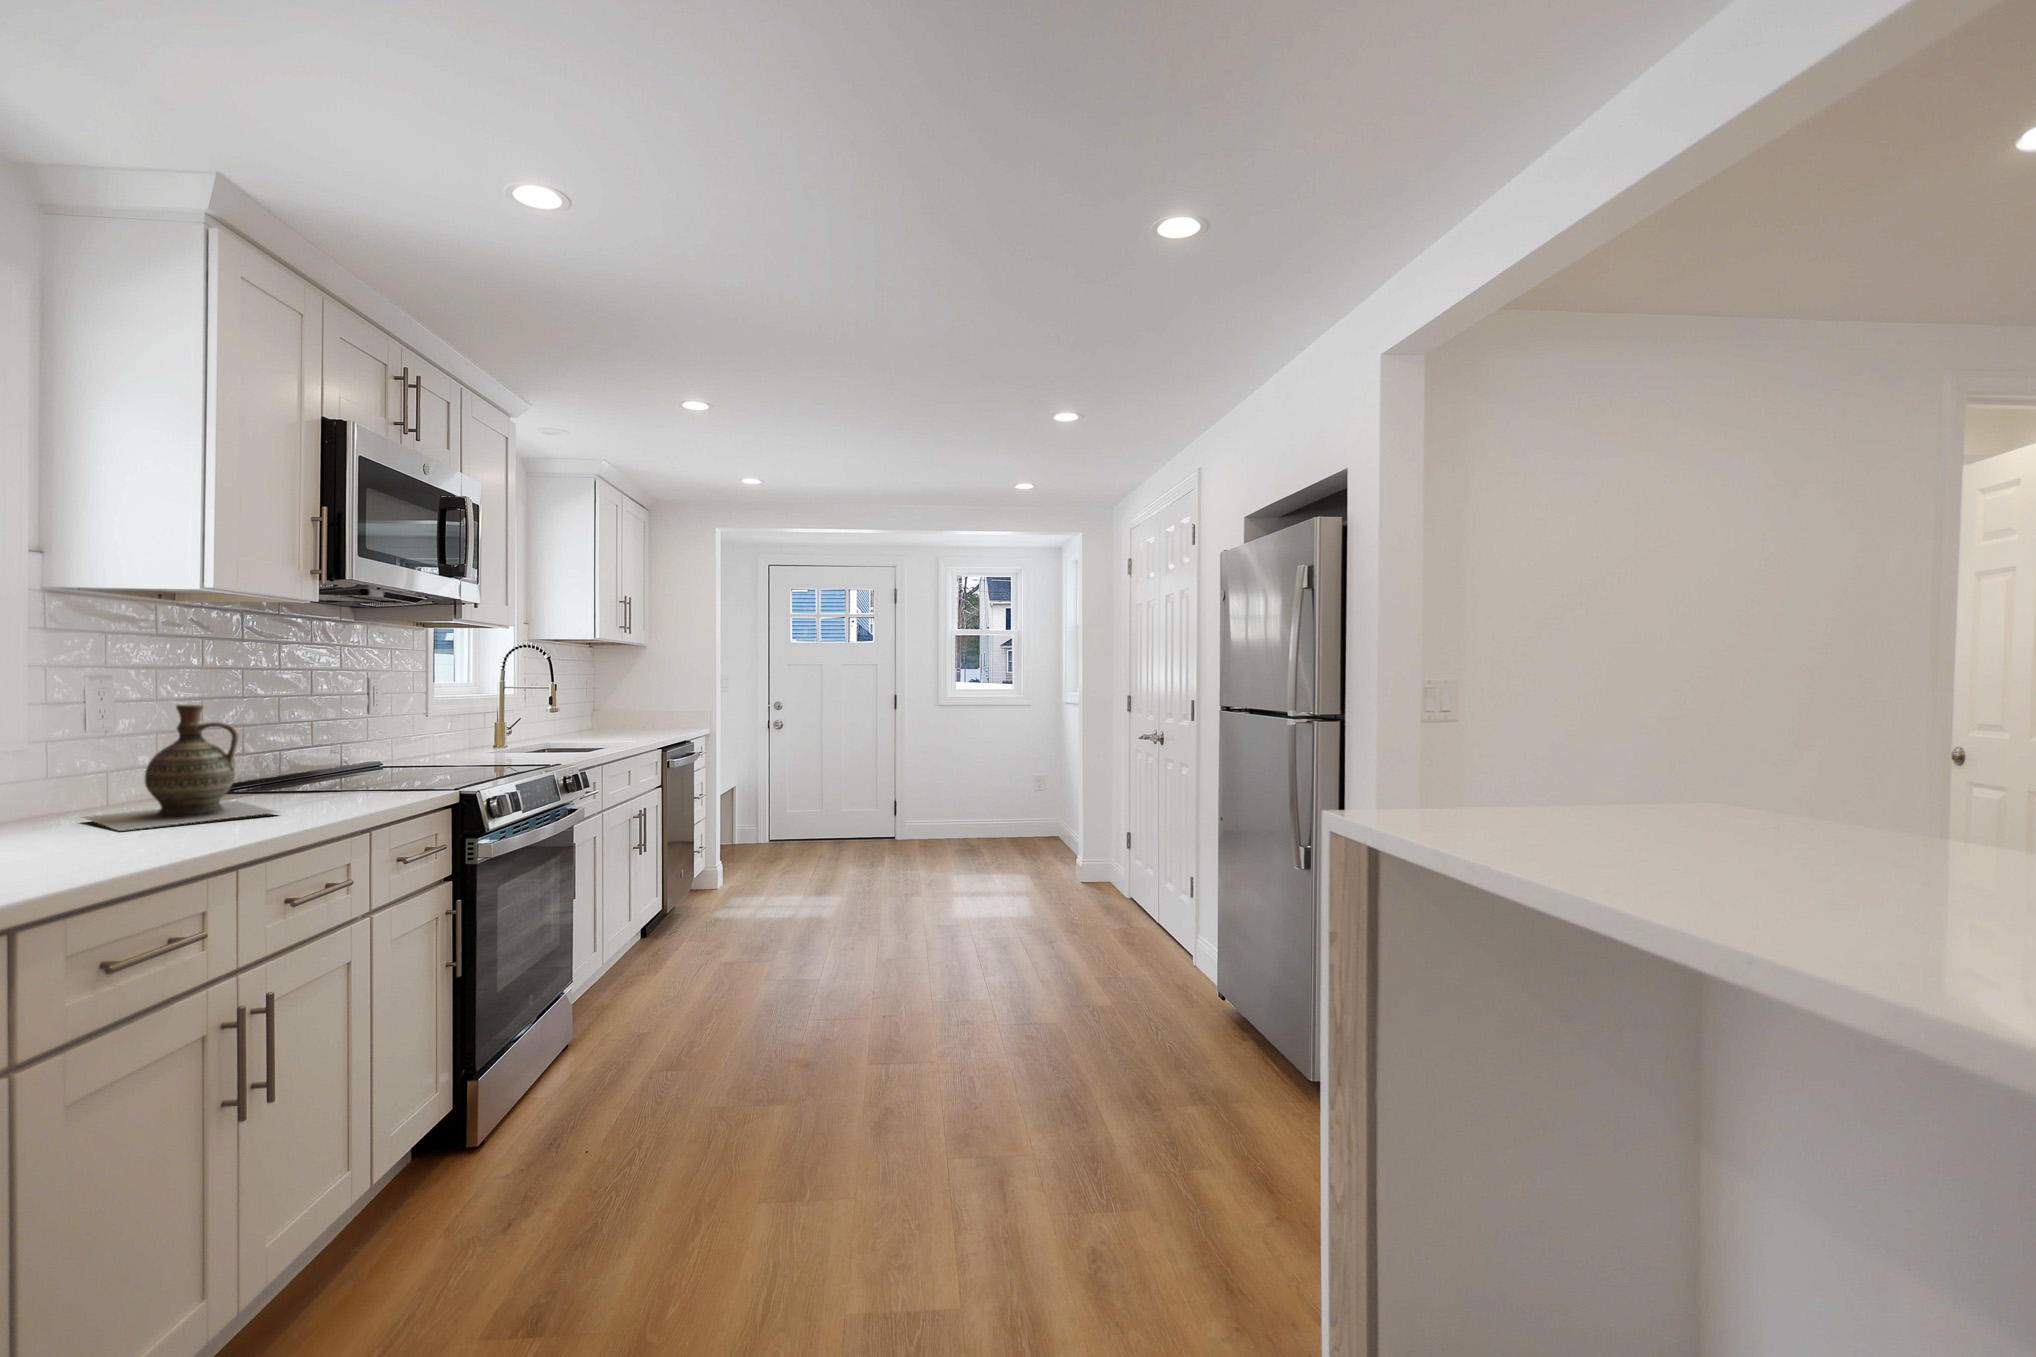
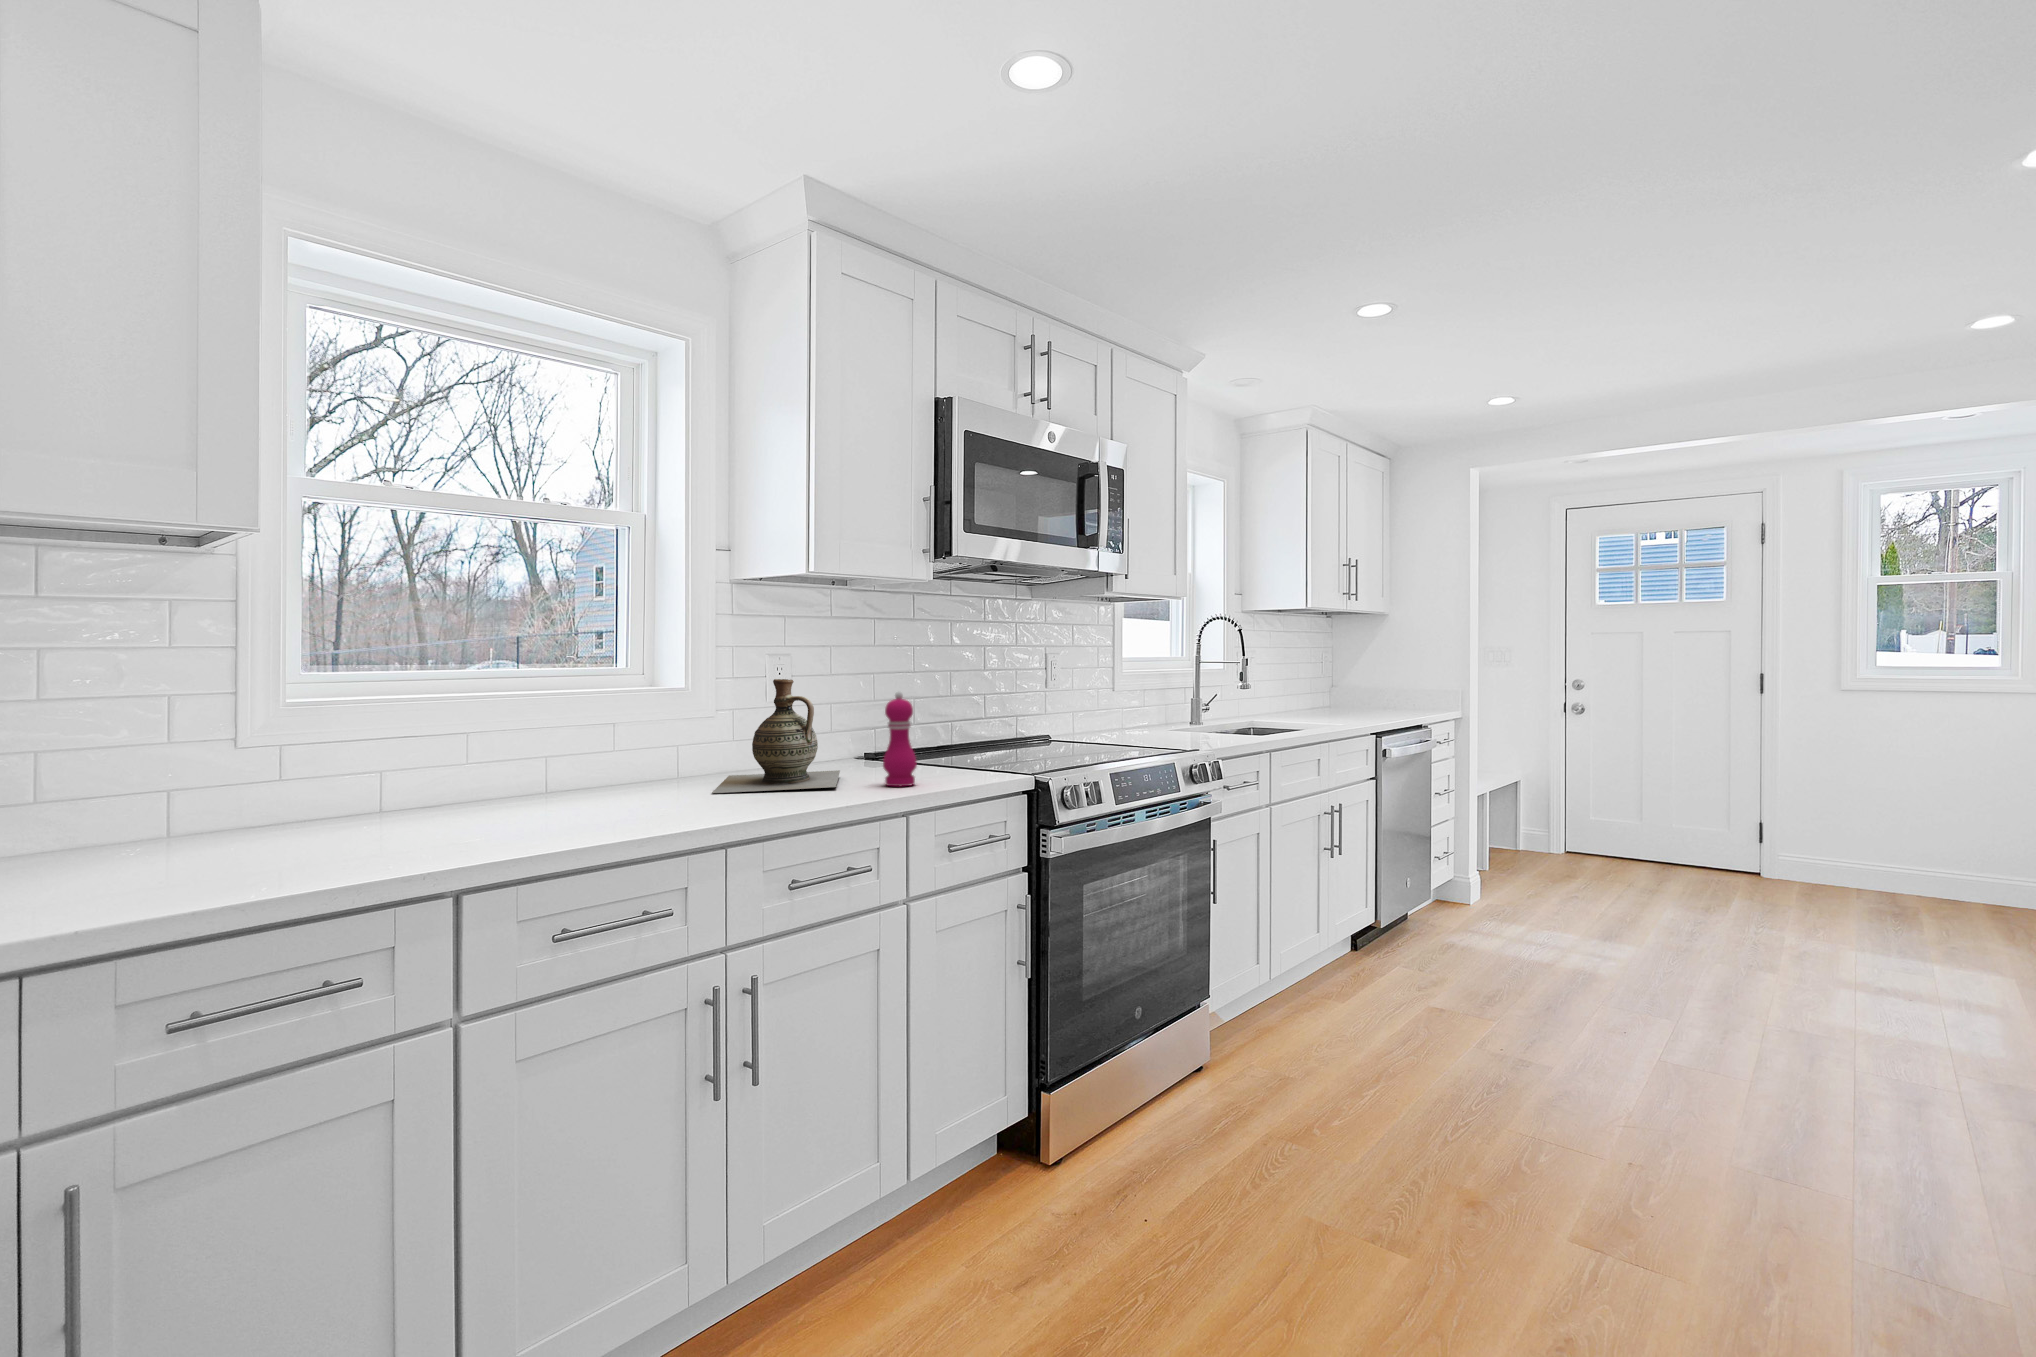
pepper mill: none [325,715,365,808] -> present [883,692,917,786]

